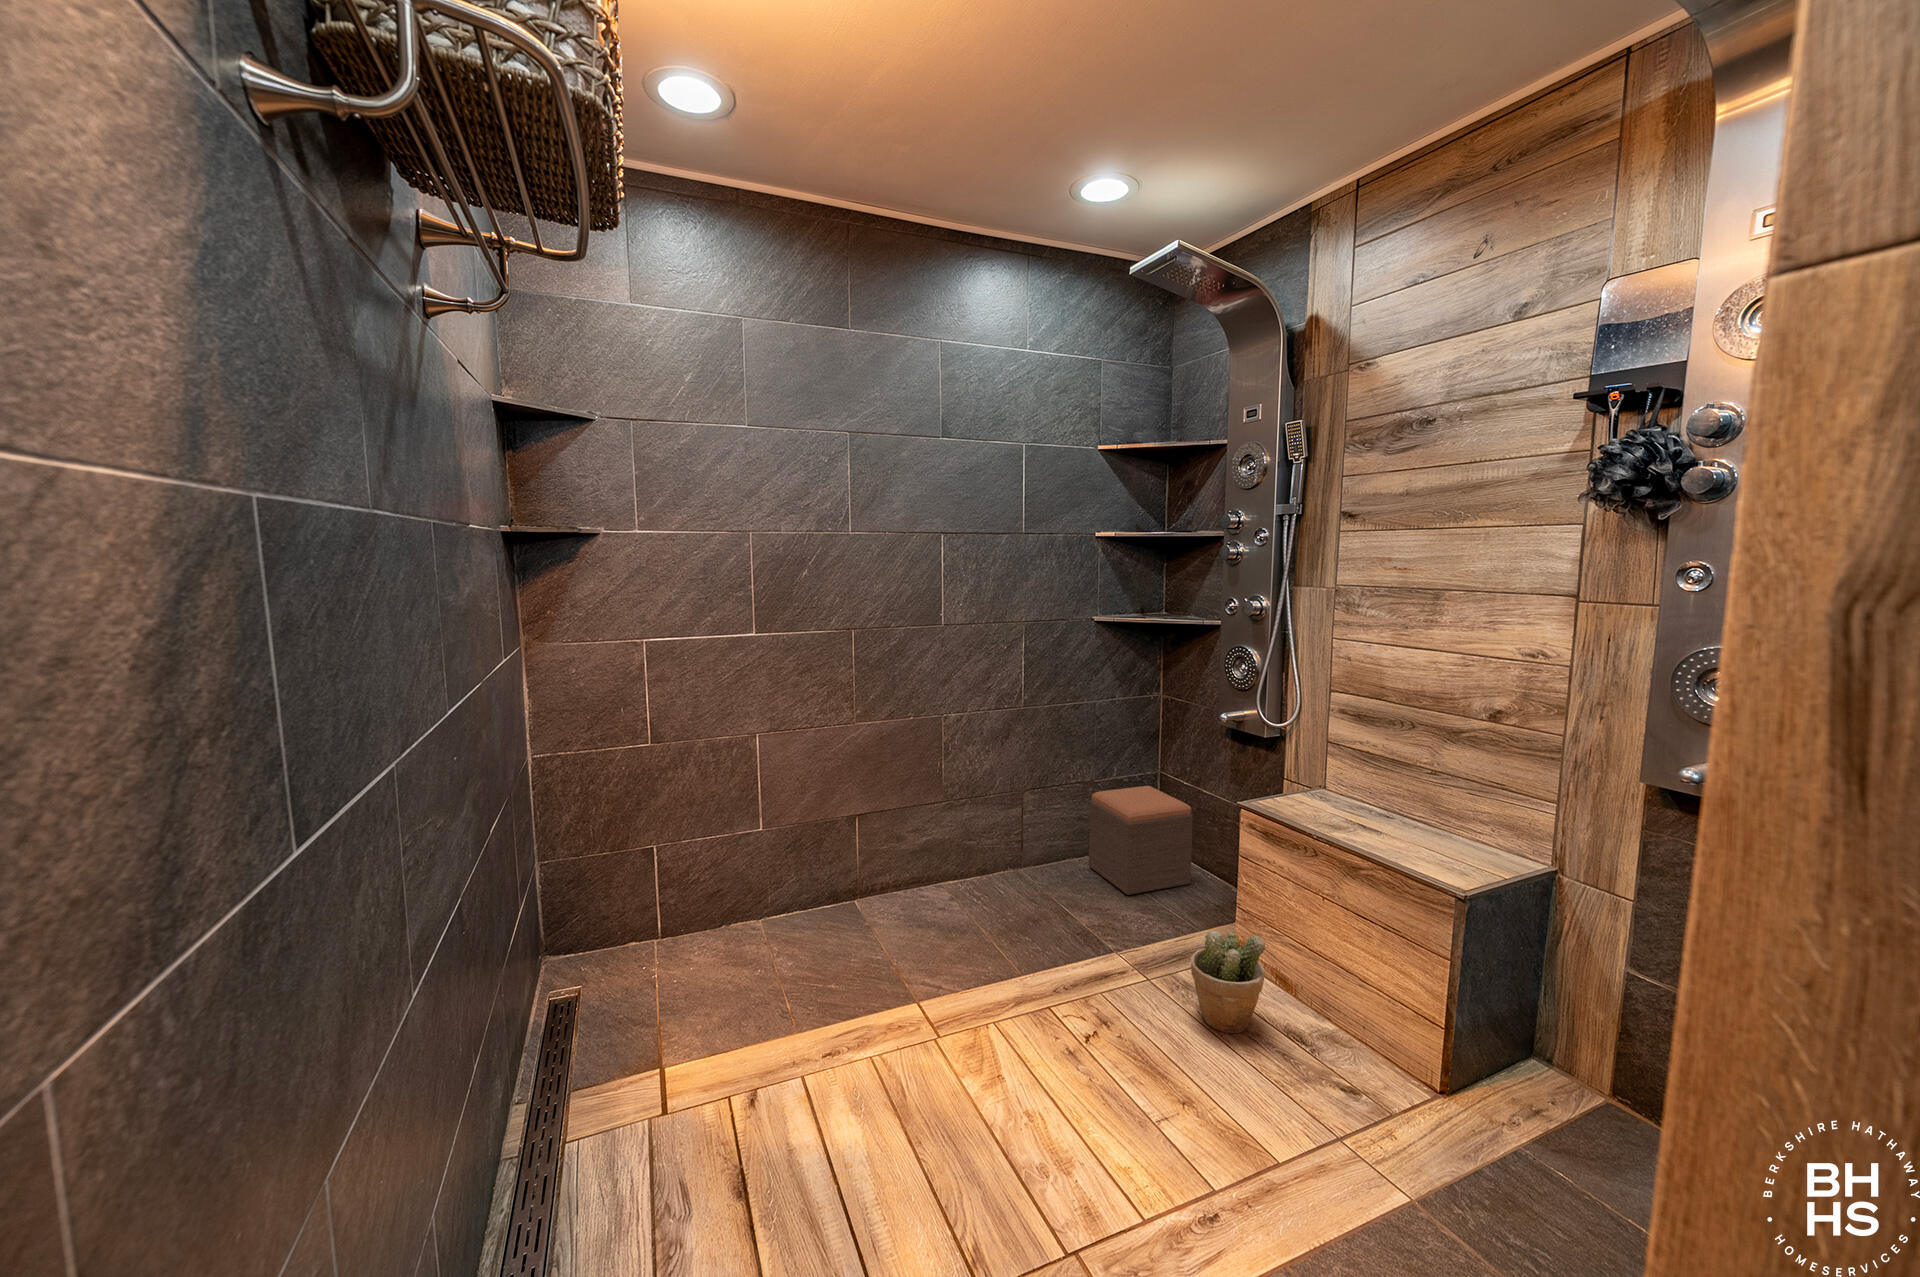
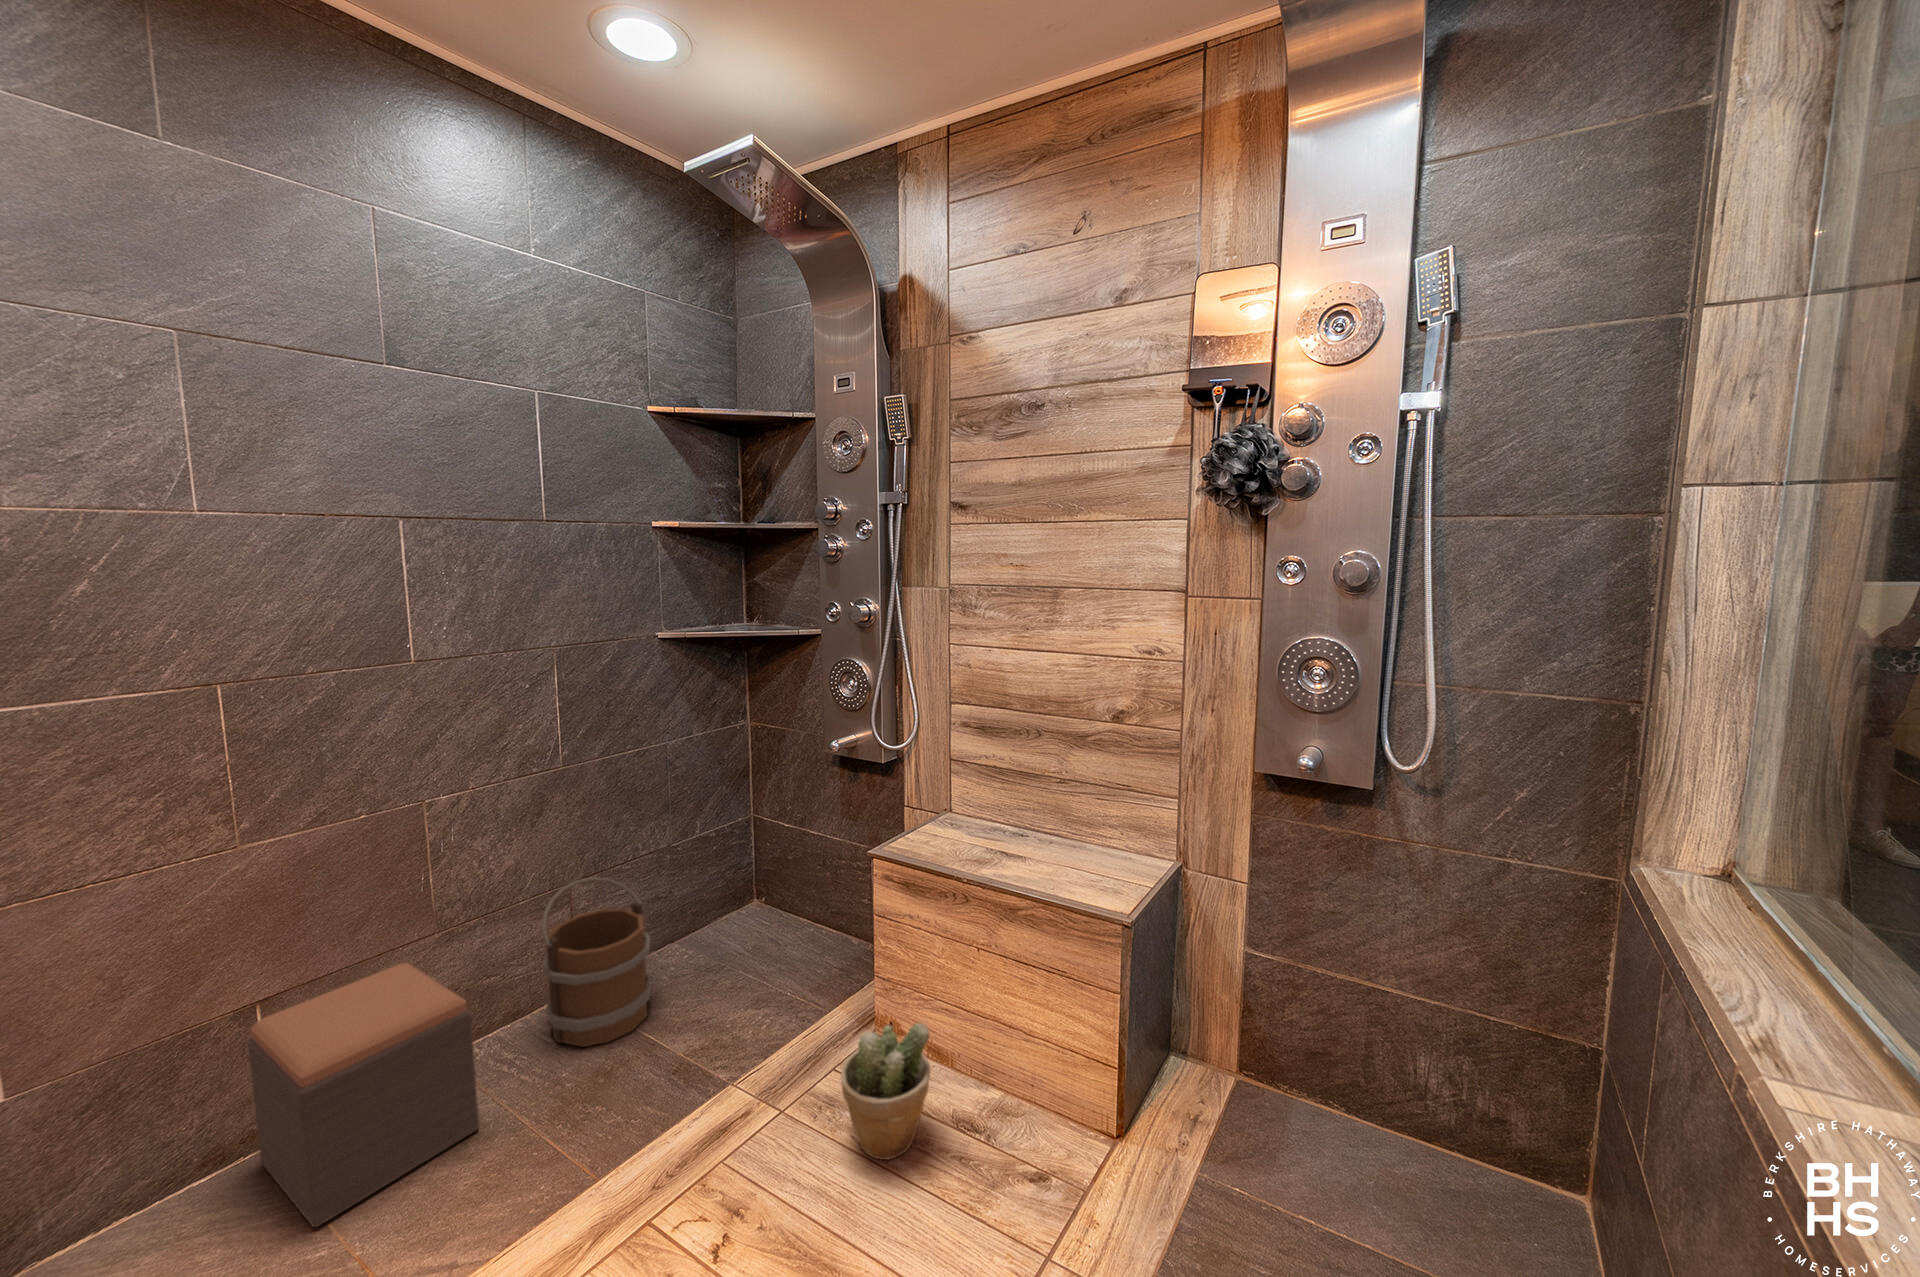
footstool: present [1089,786,1193,895] -> present [248,963,479,1227]
bucket: none [1001,790,1071,905] -> present [542,877,652,1047]

